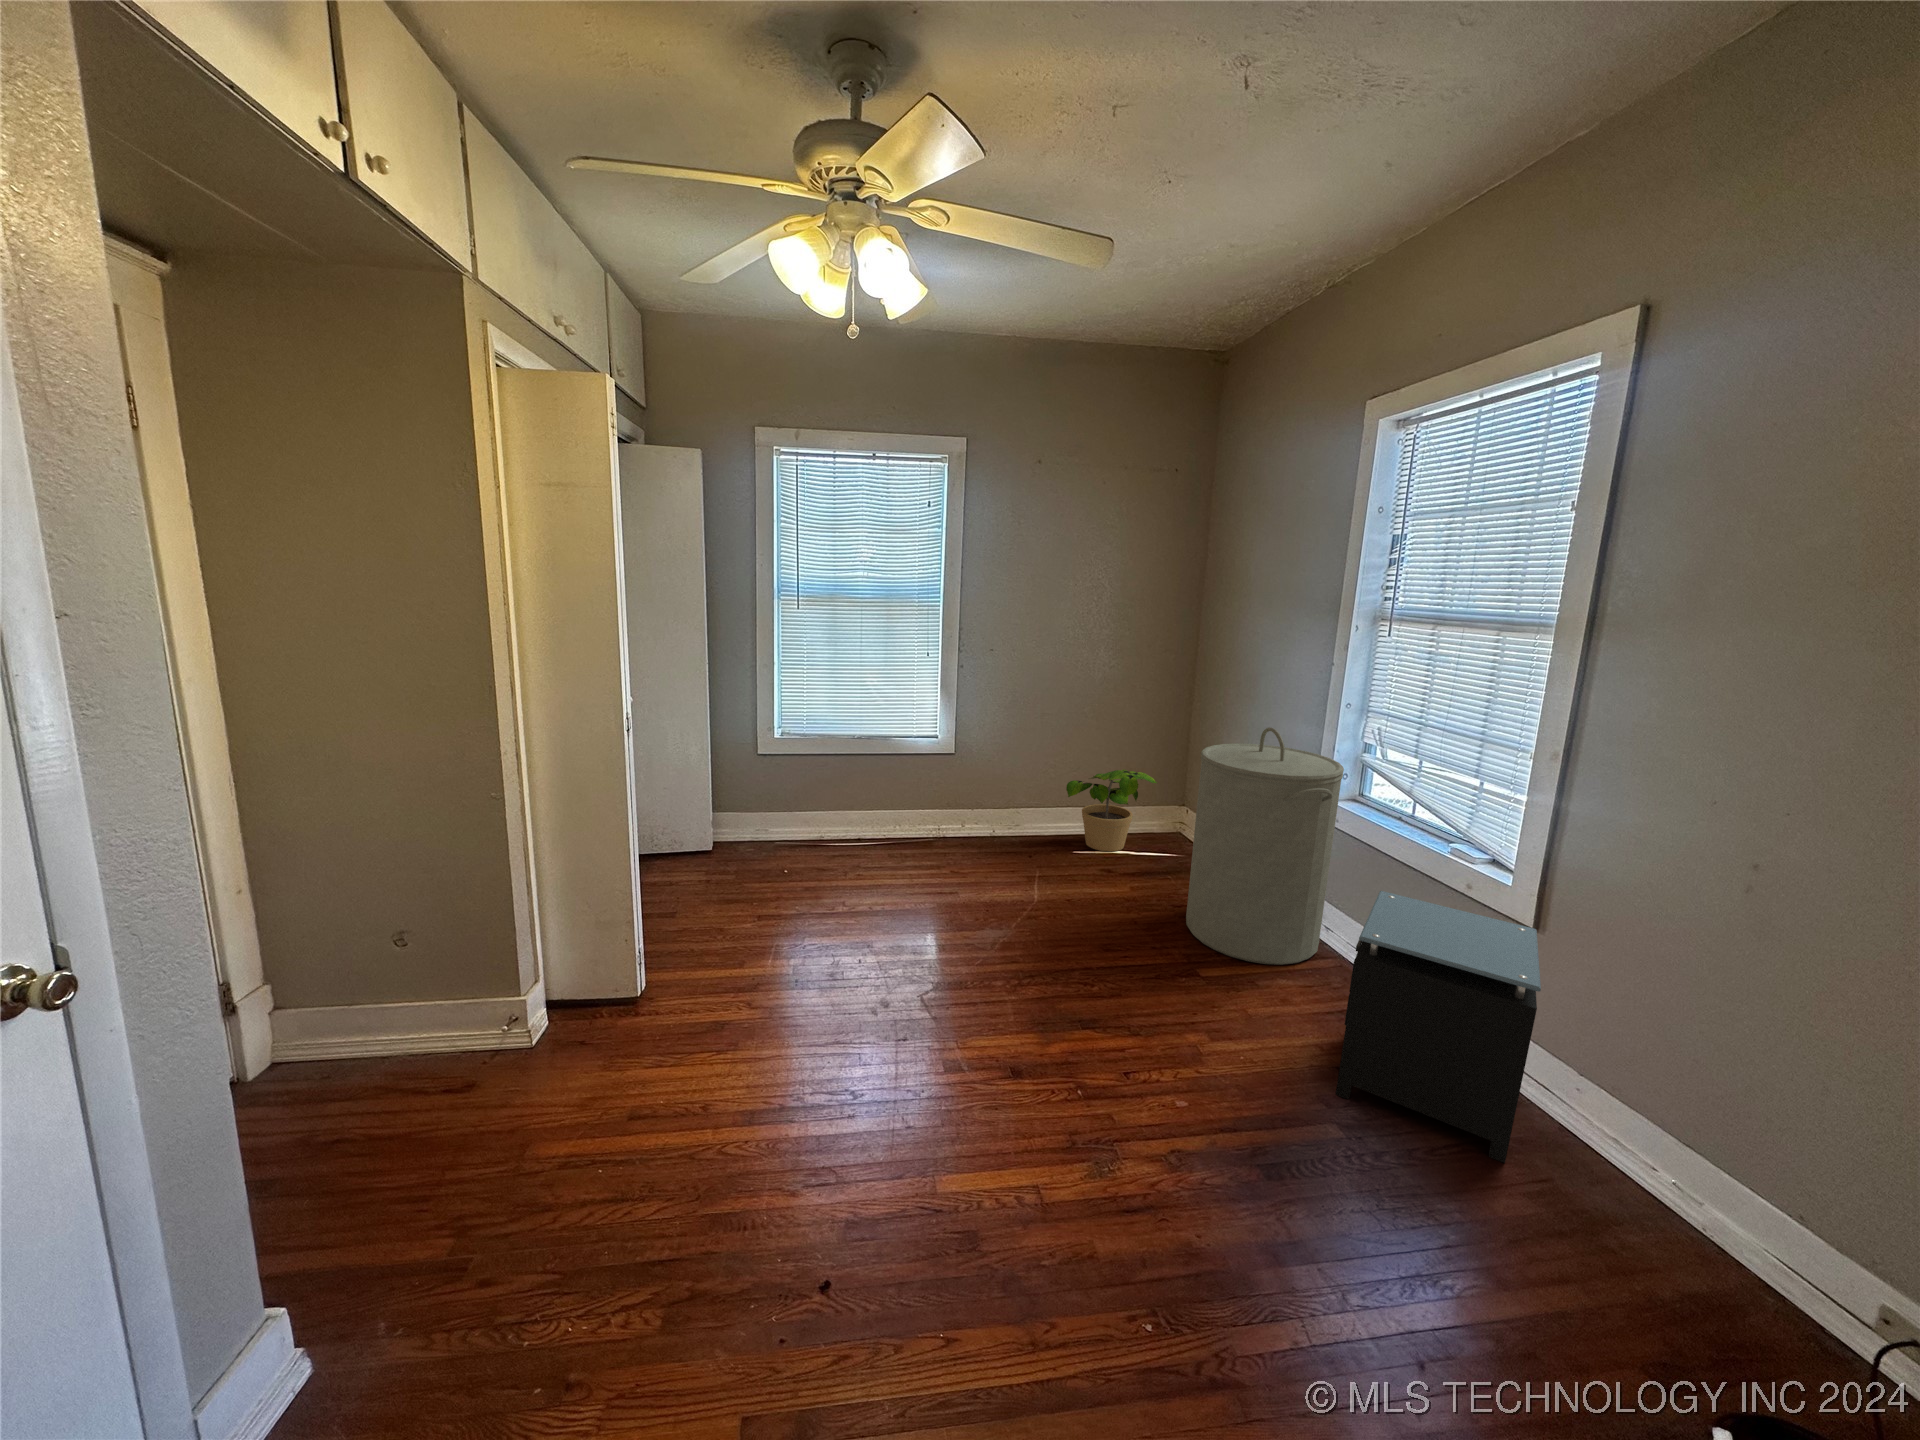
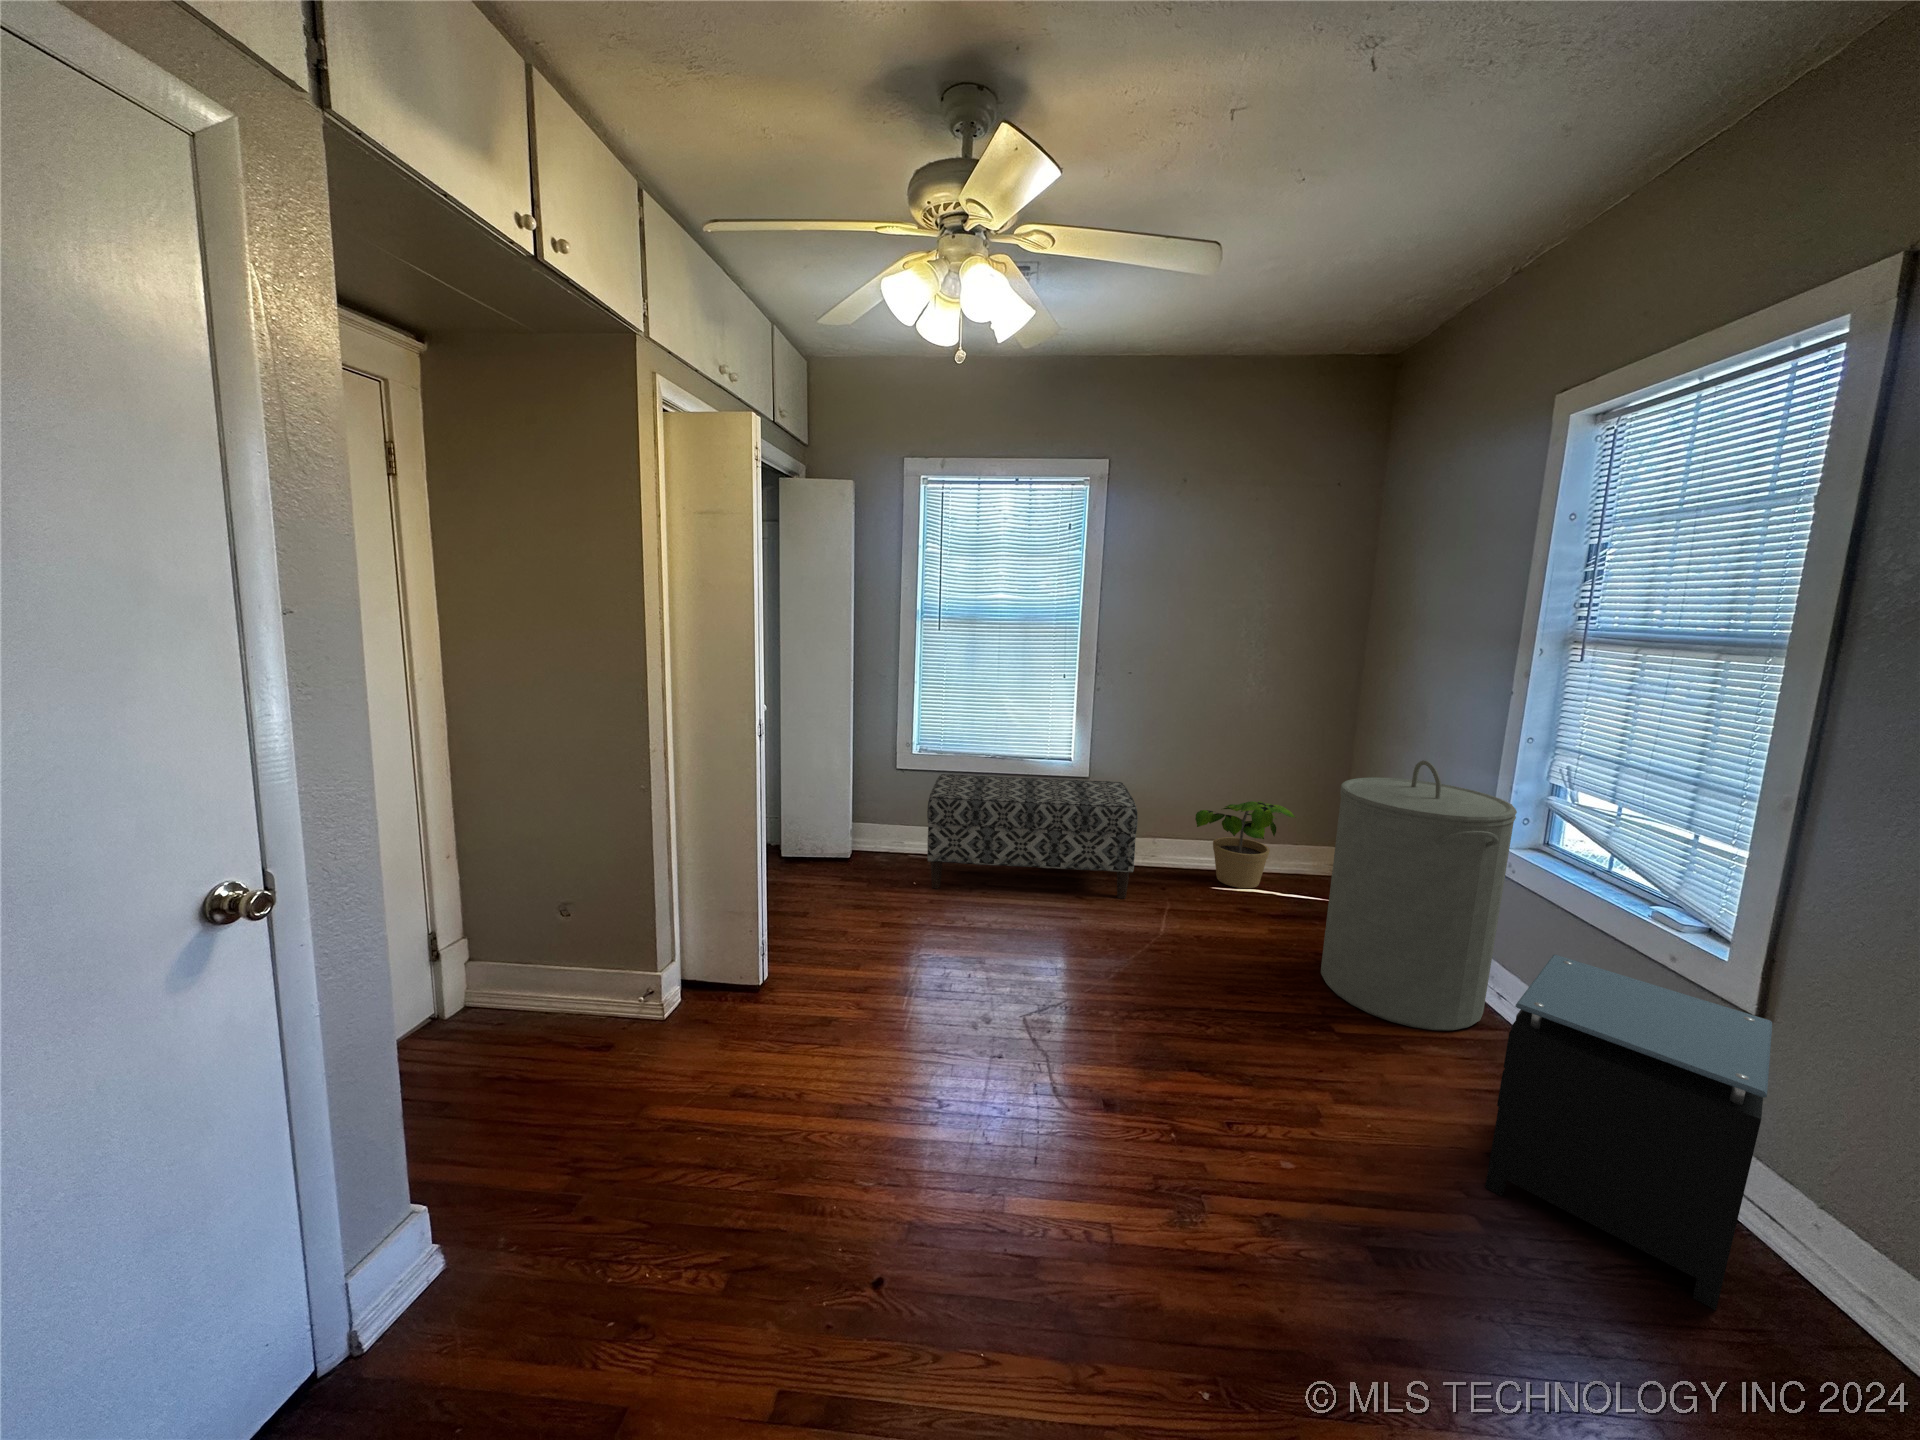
bench: none [805,758,1016,877] -> present [927,774,1138,899]

